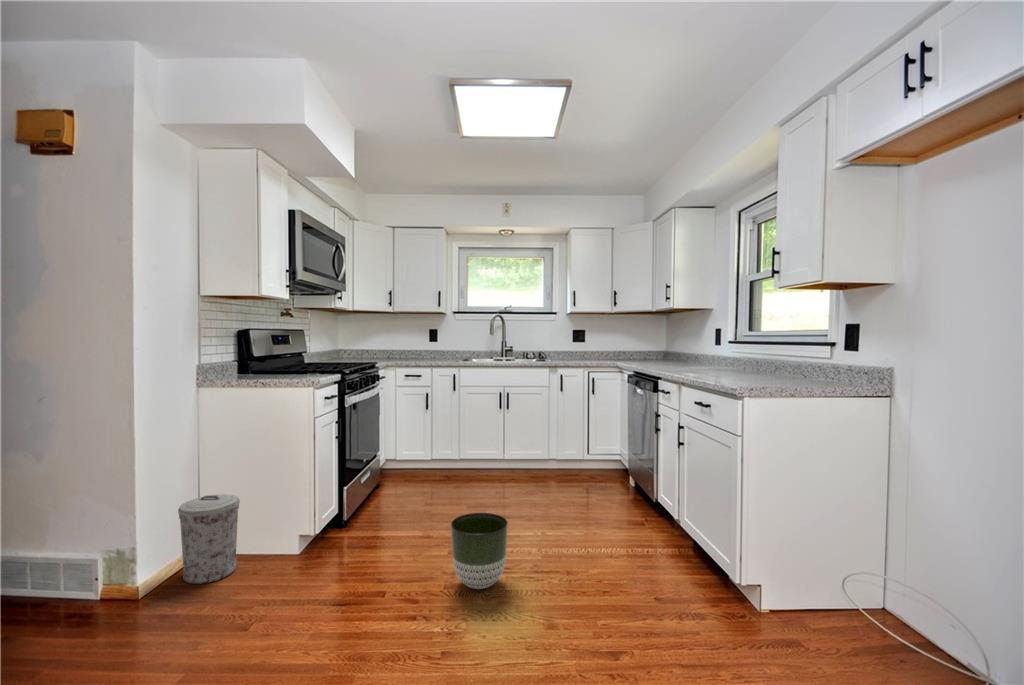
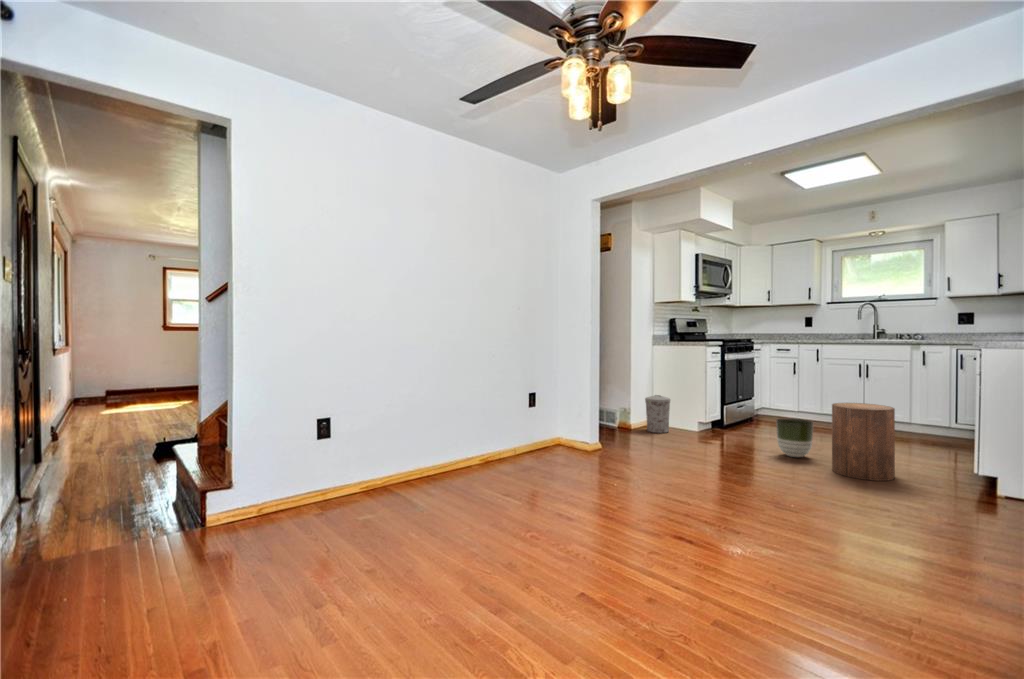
stool: none [549,481,635,631] -> present [832,403,895,481]

